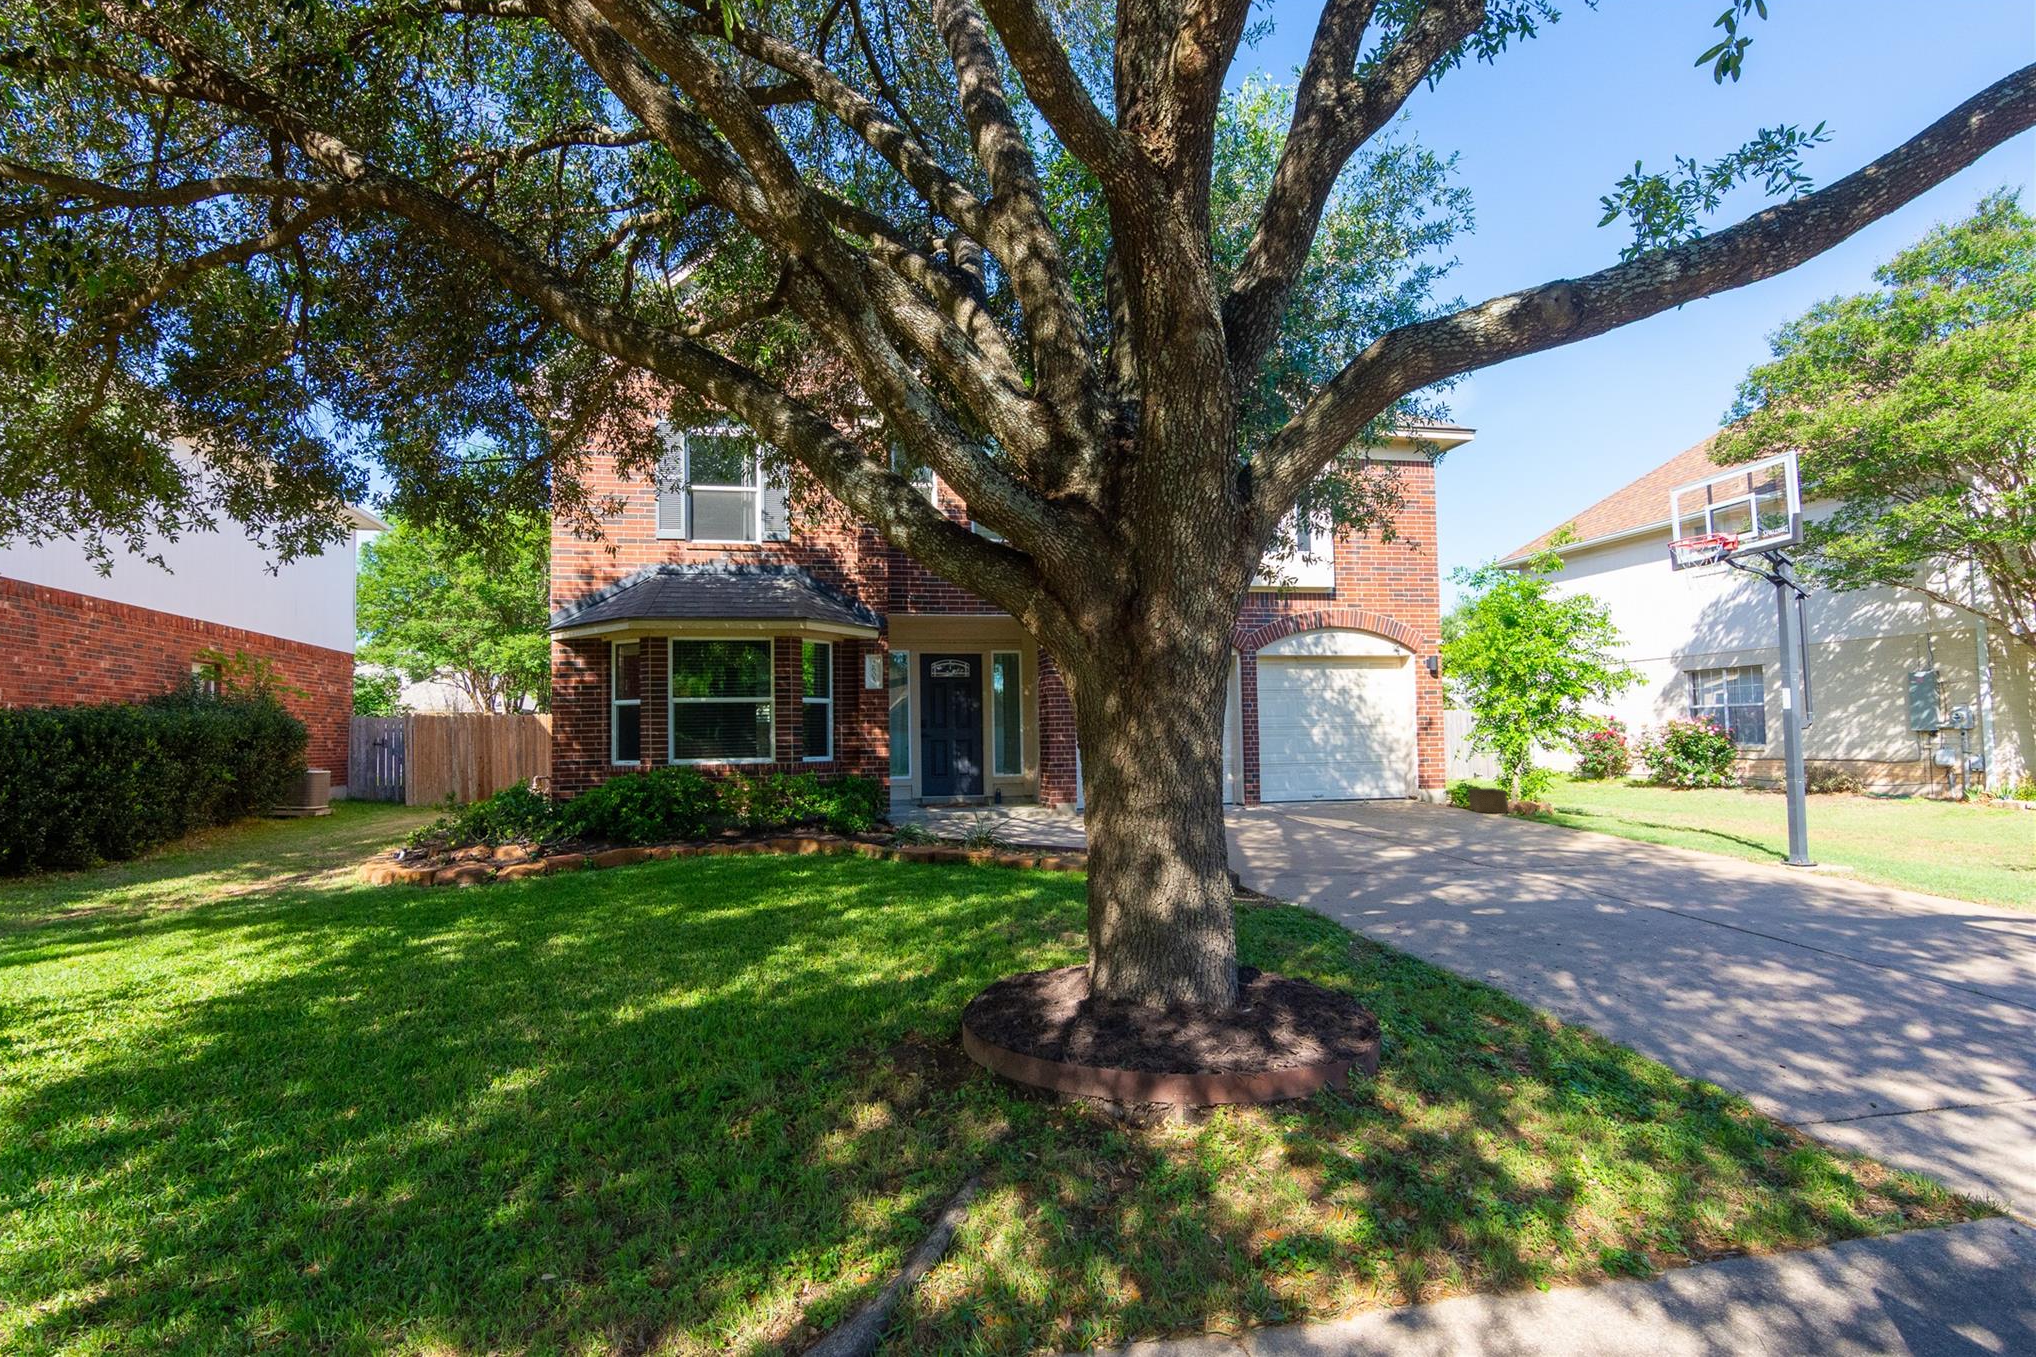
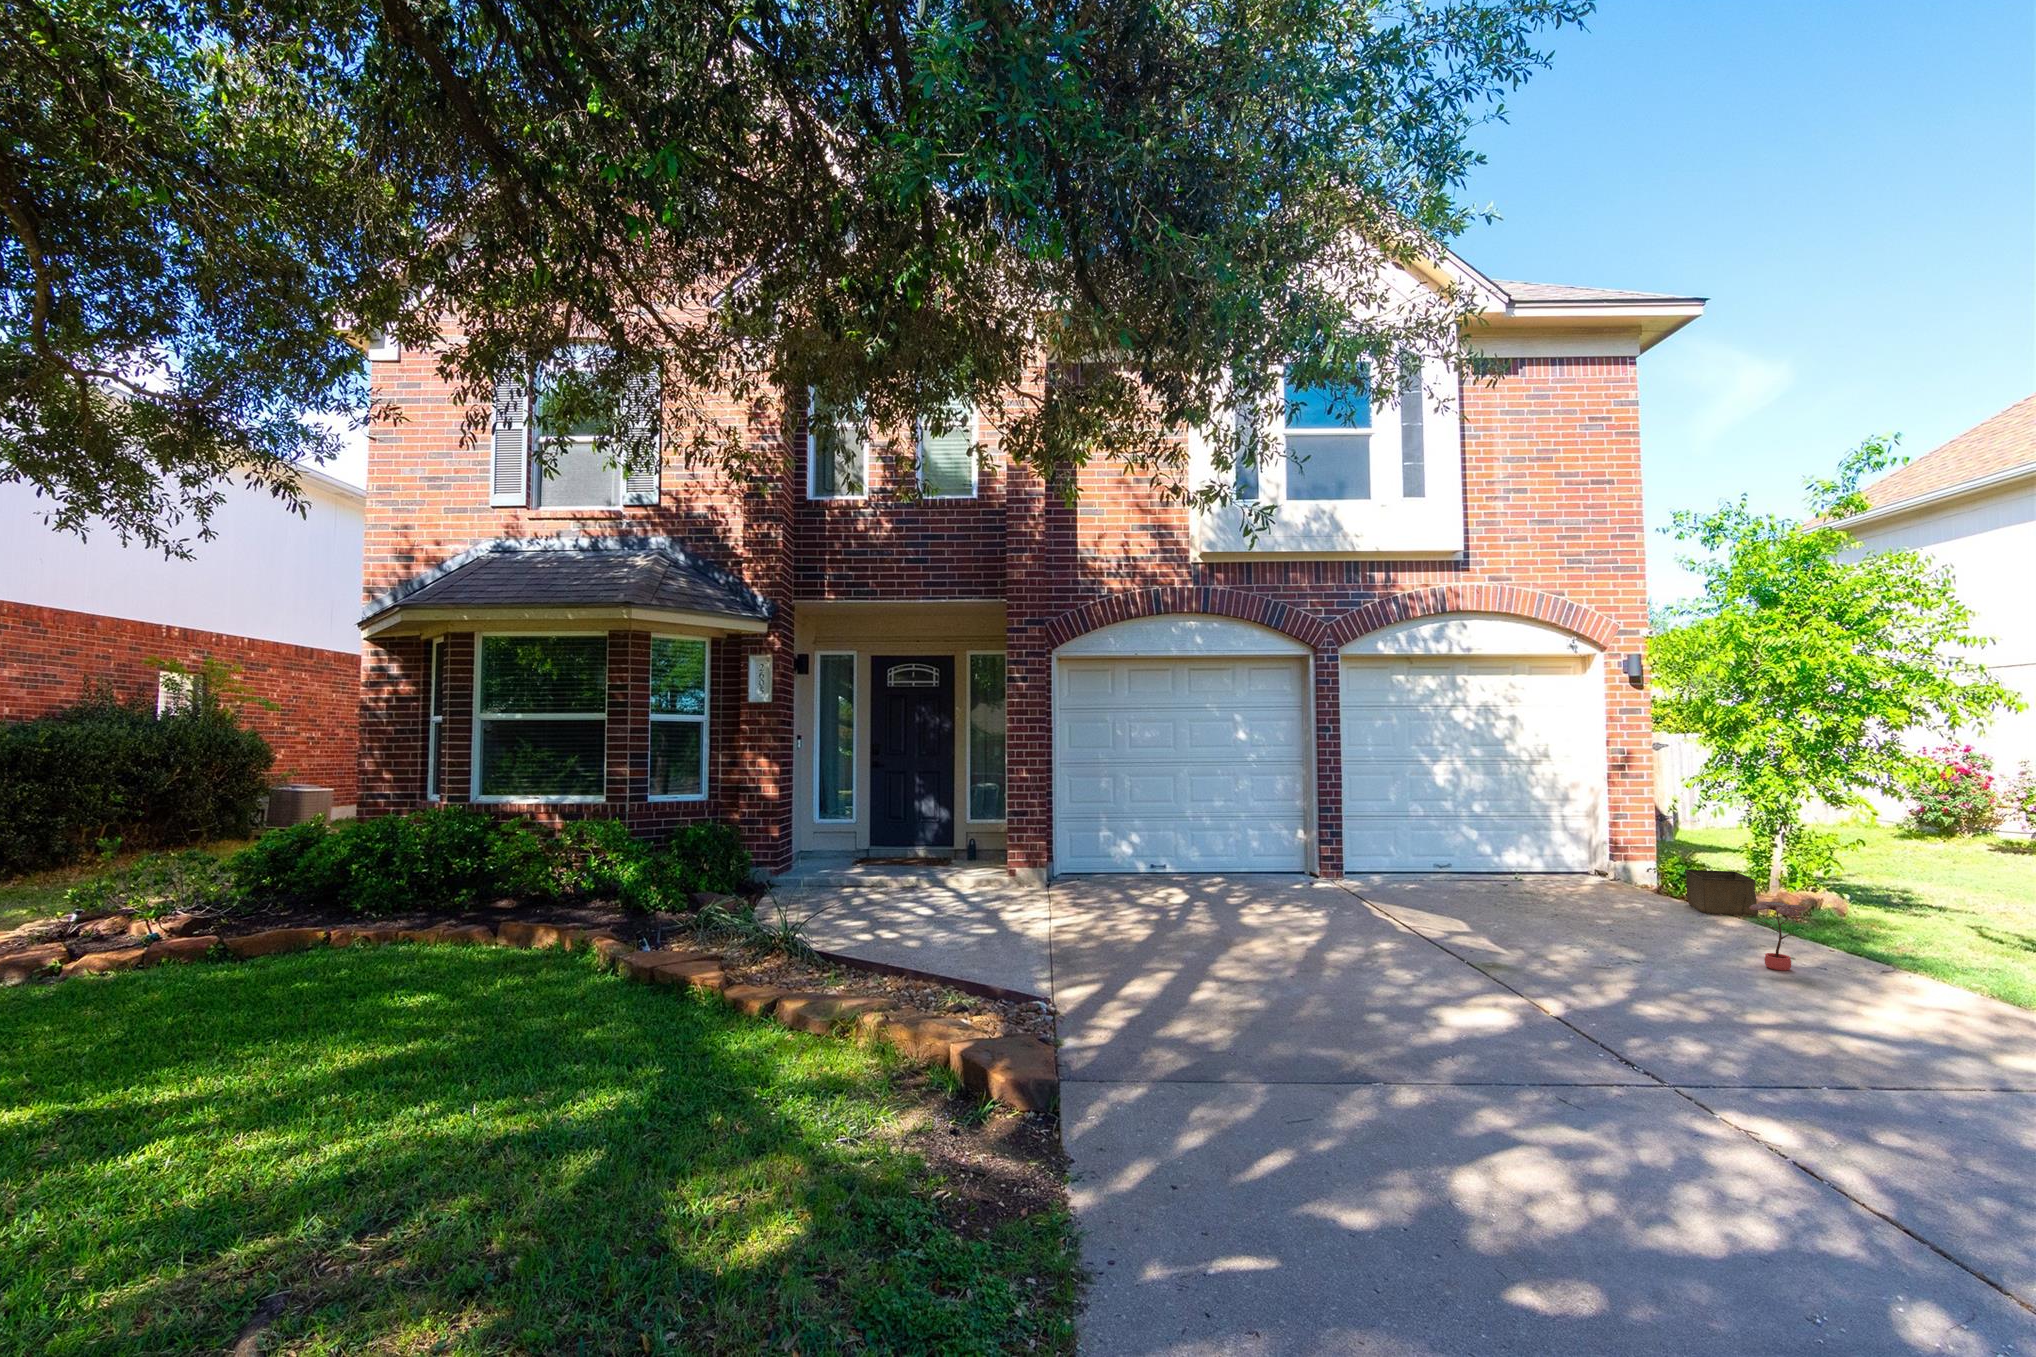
potted plant: none [1513,793,1541,830] -> present [1749,902,1806,971]

